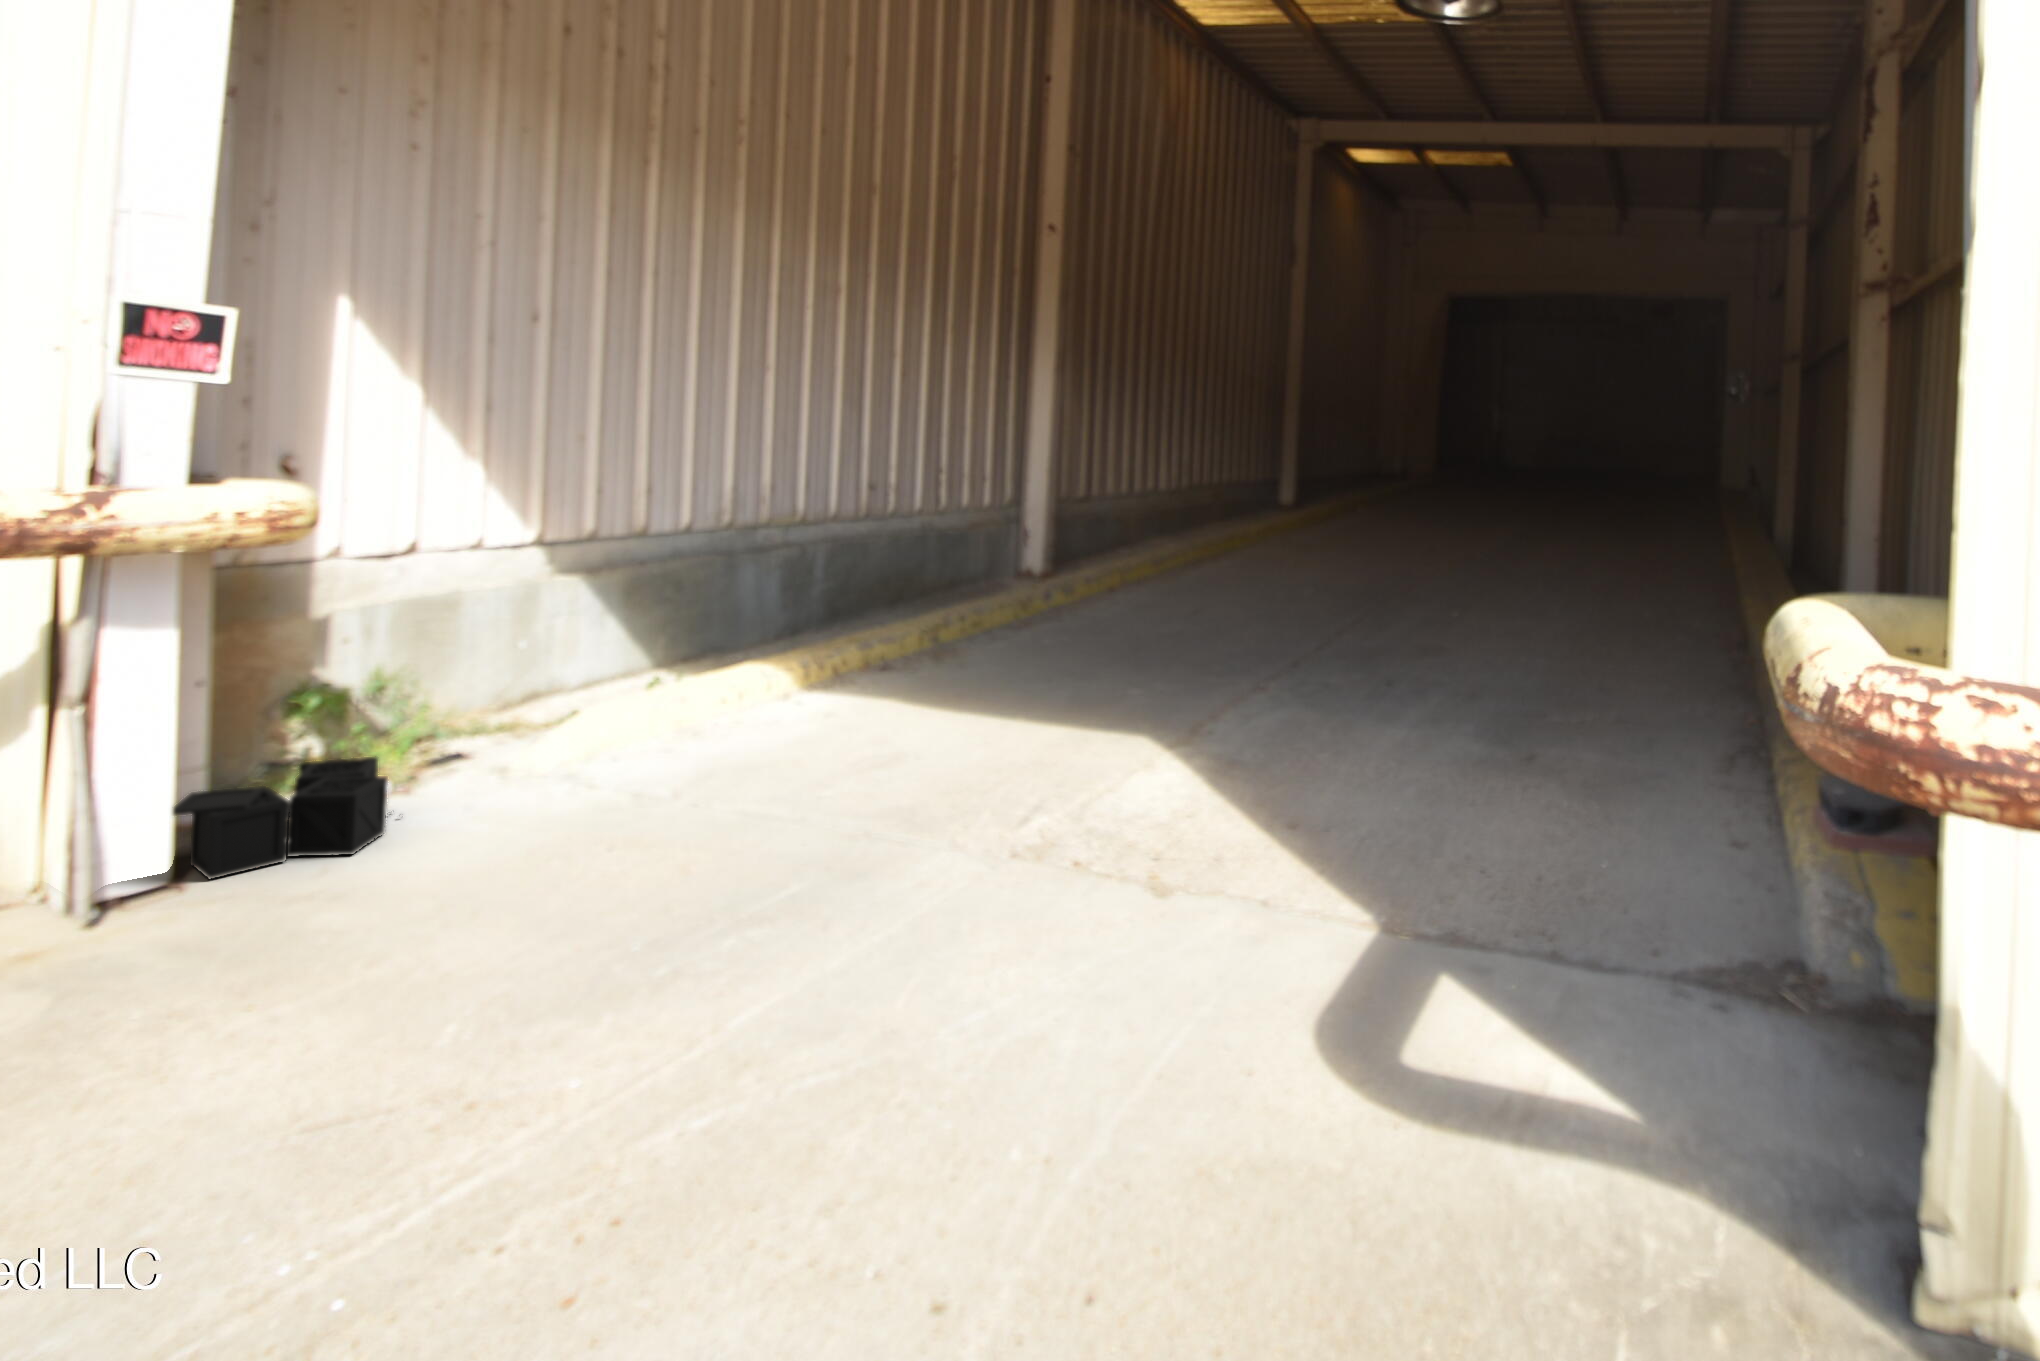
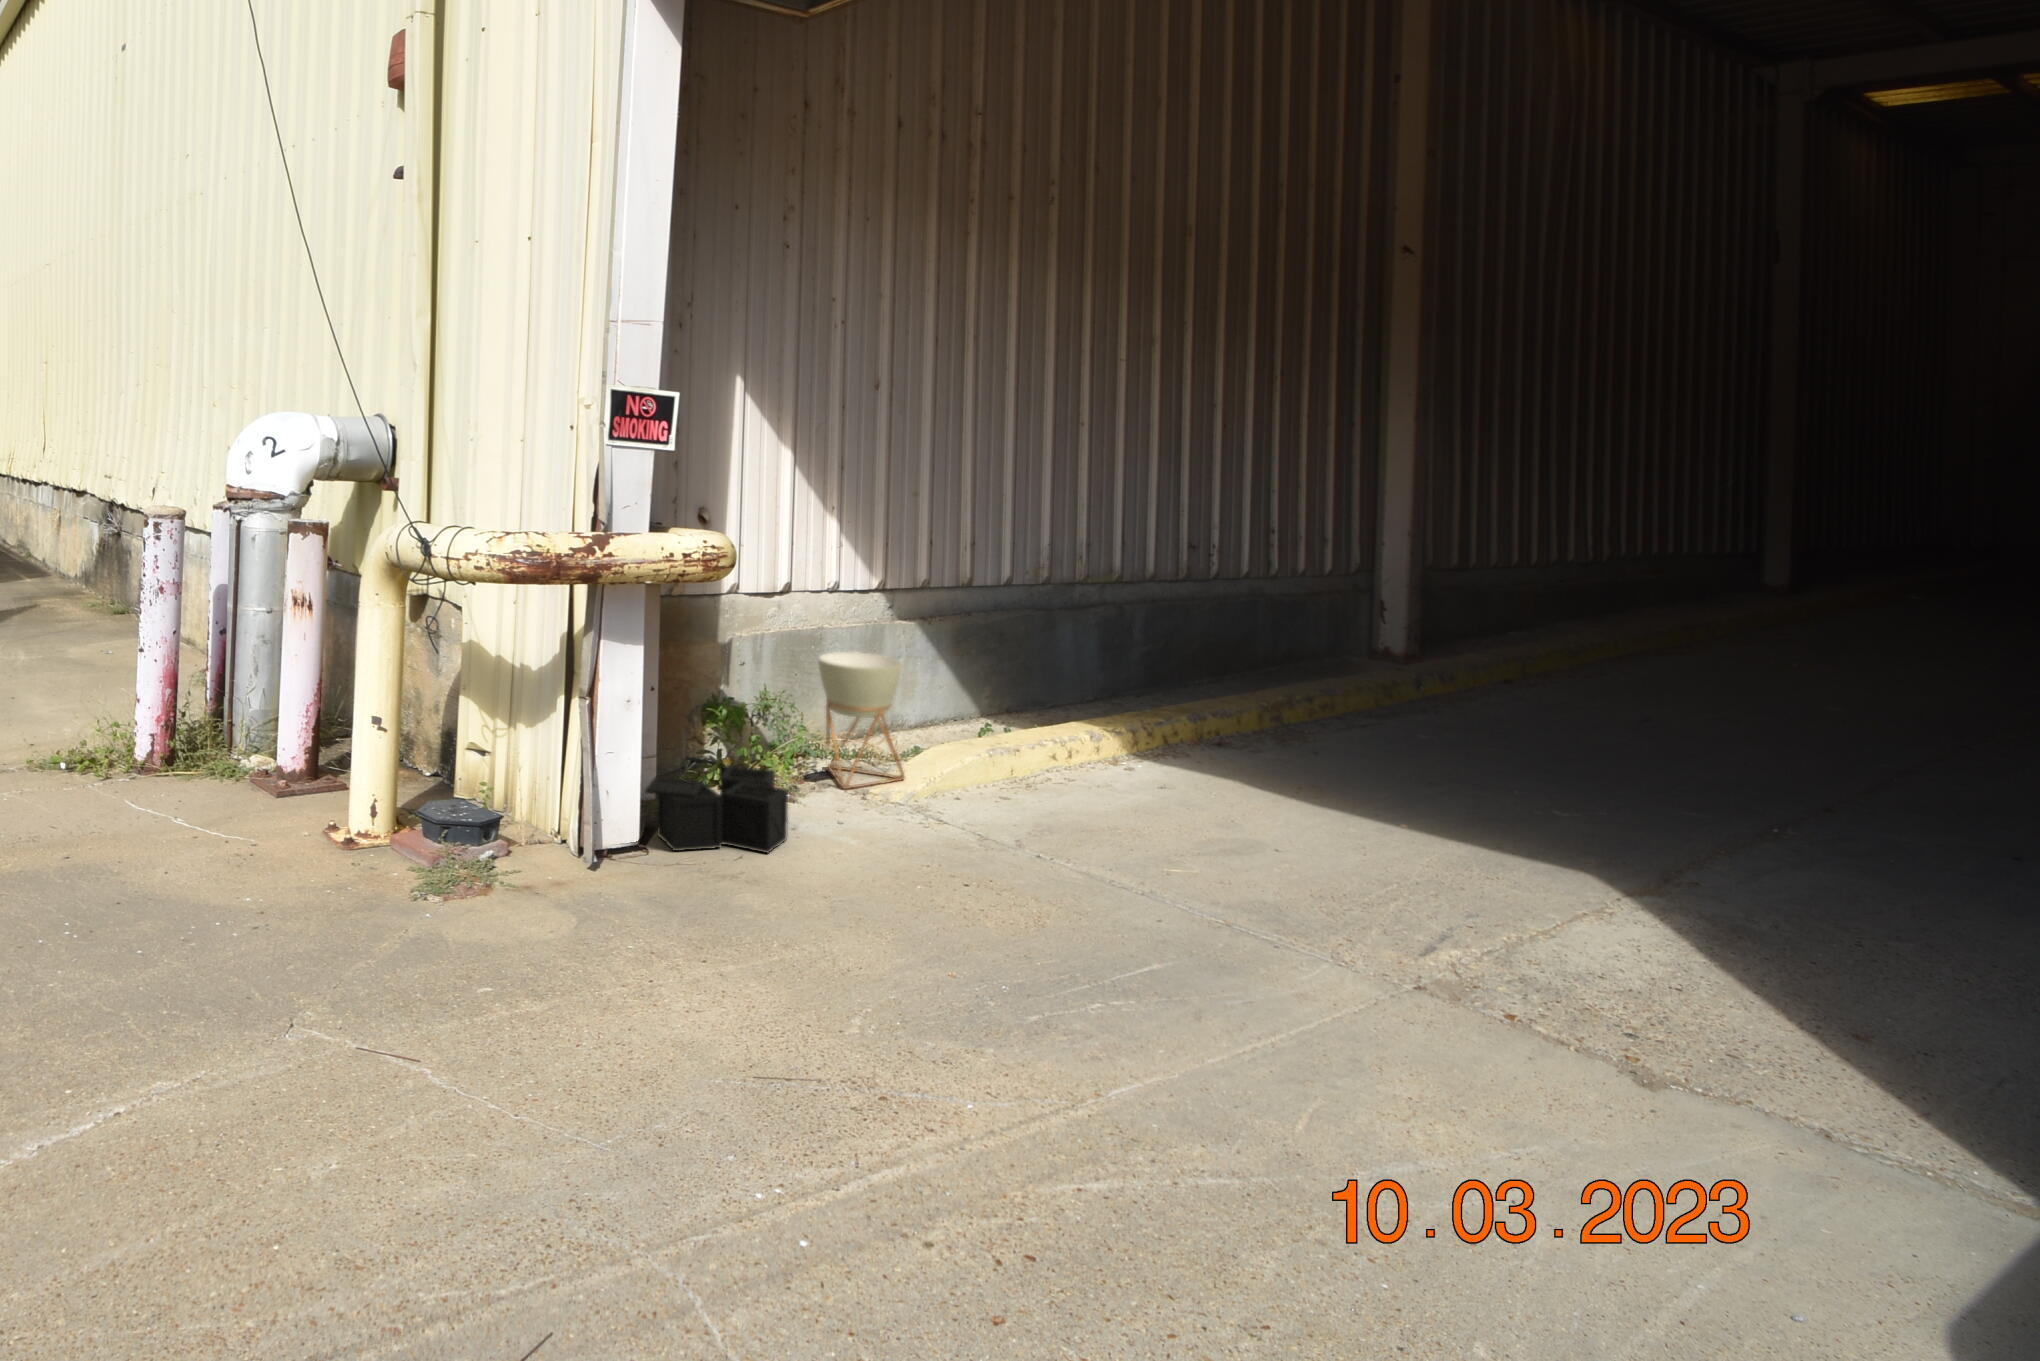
planter: none [455,613,558,762] -> present [818,652,905,789]

